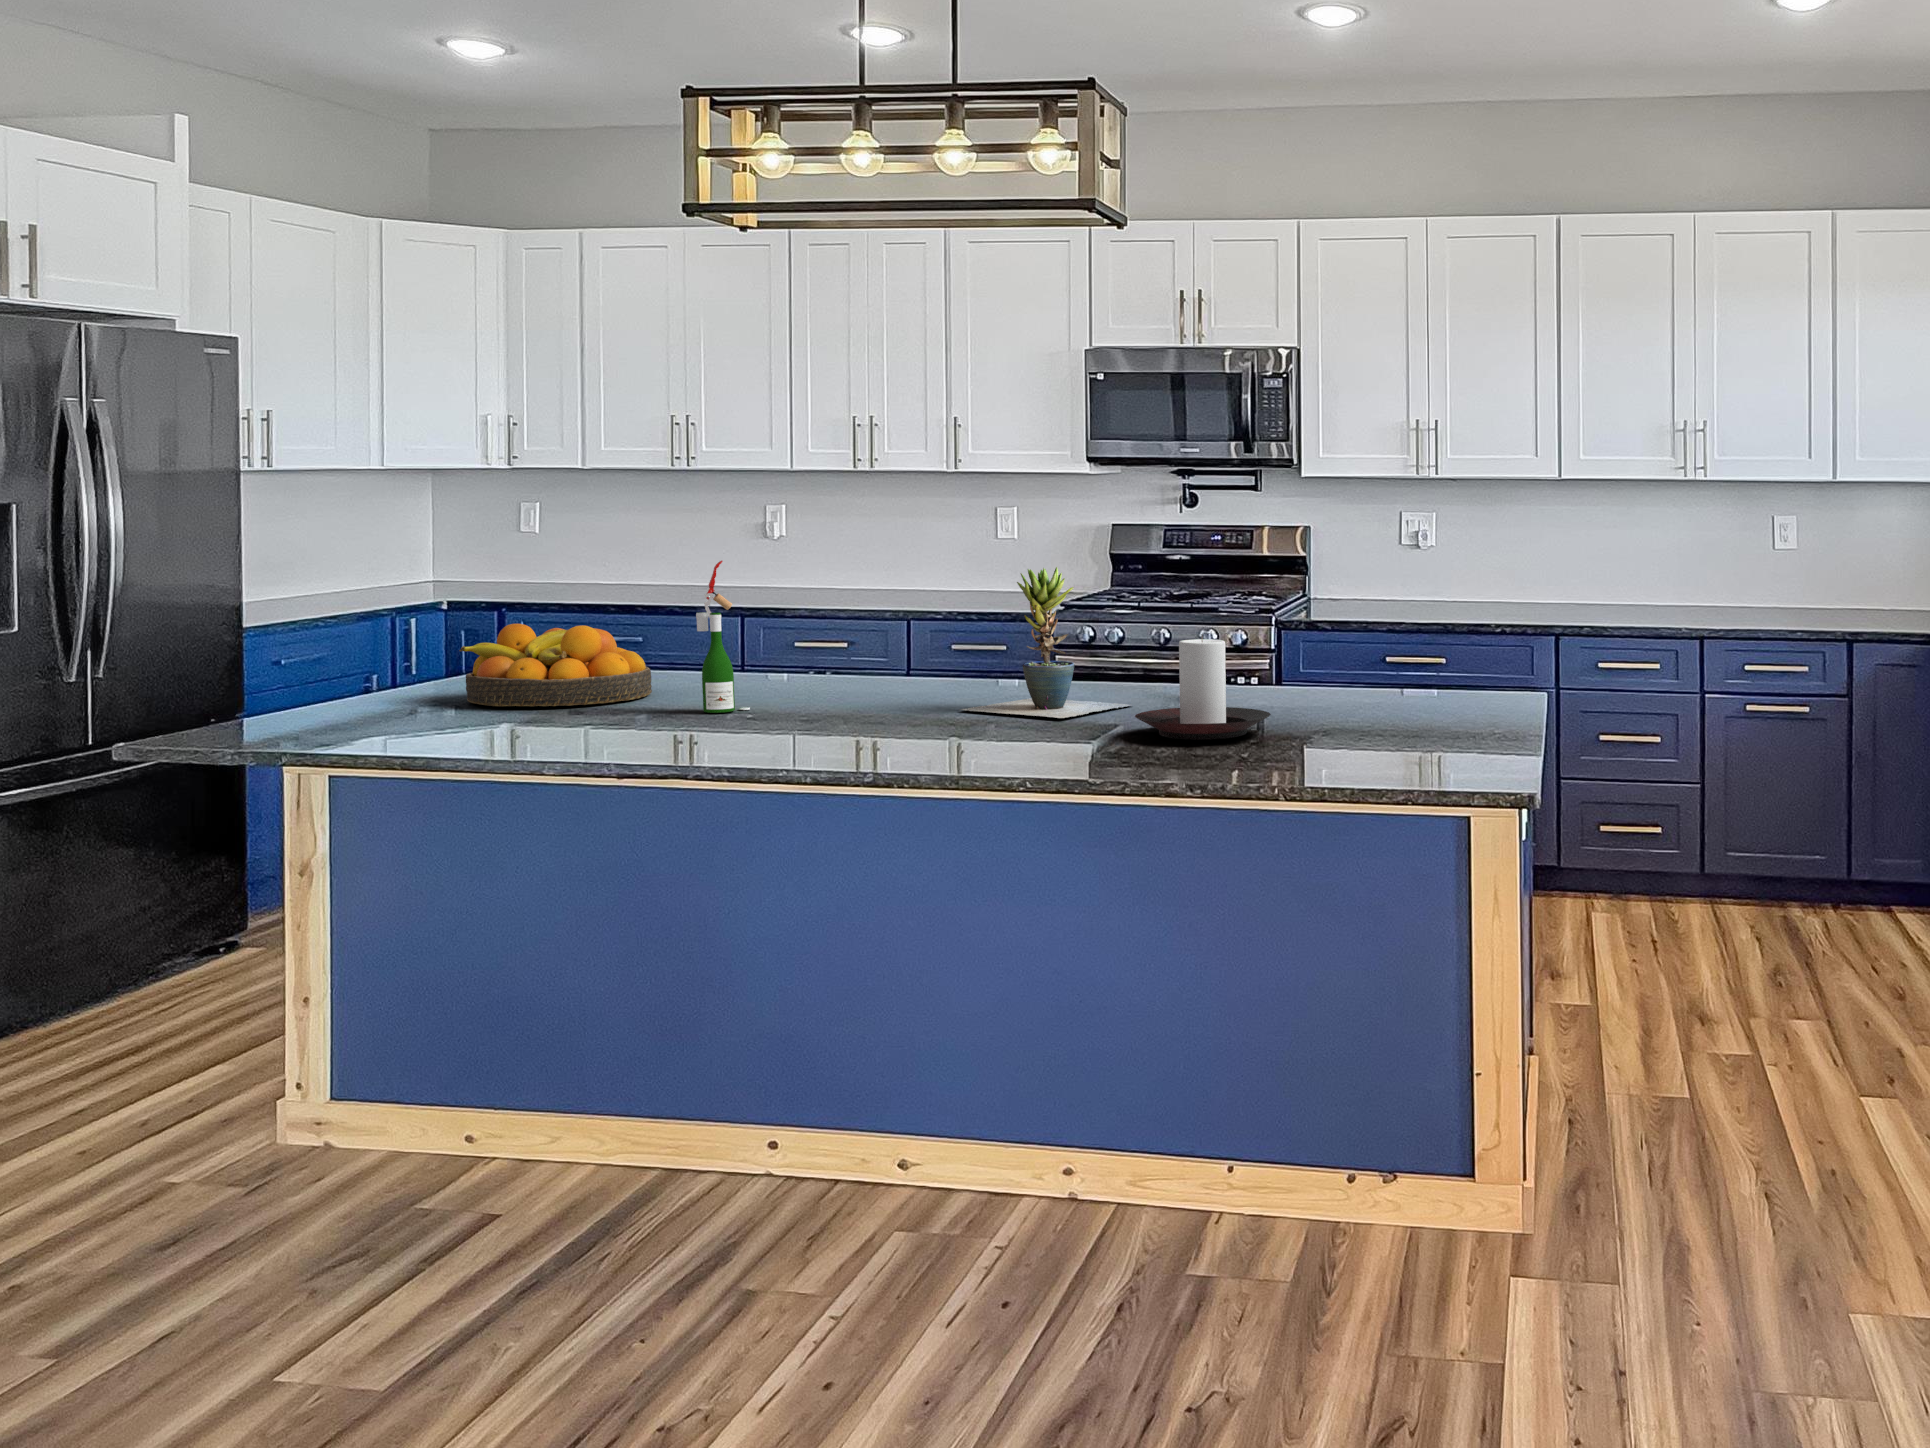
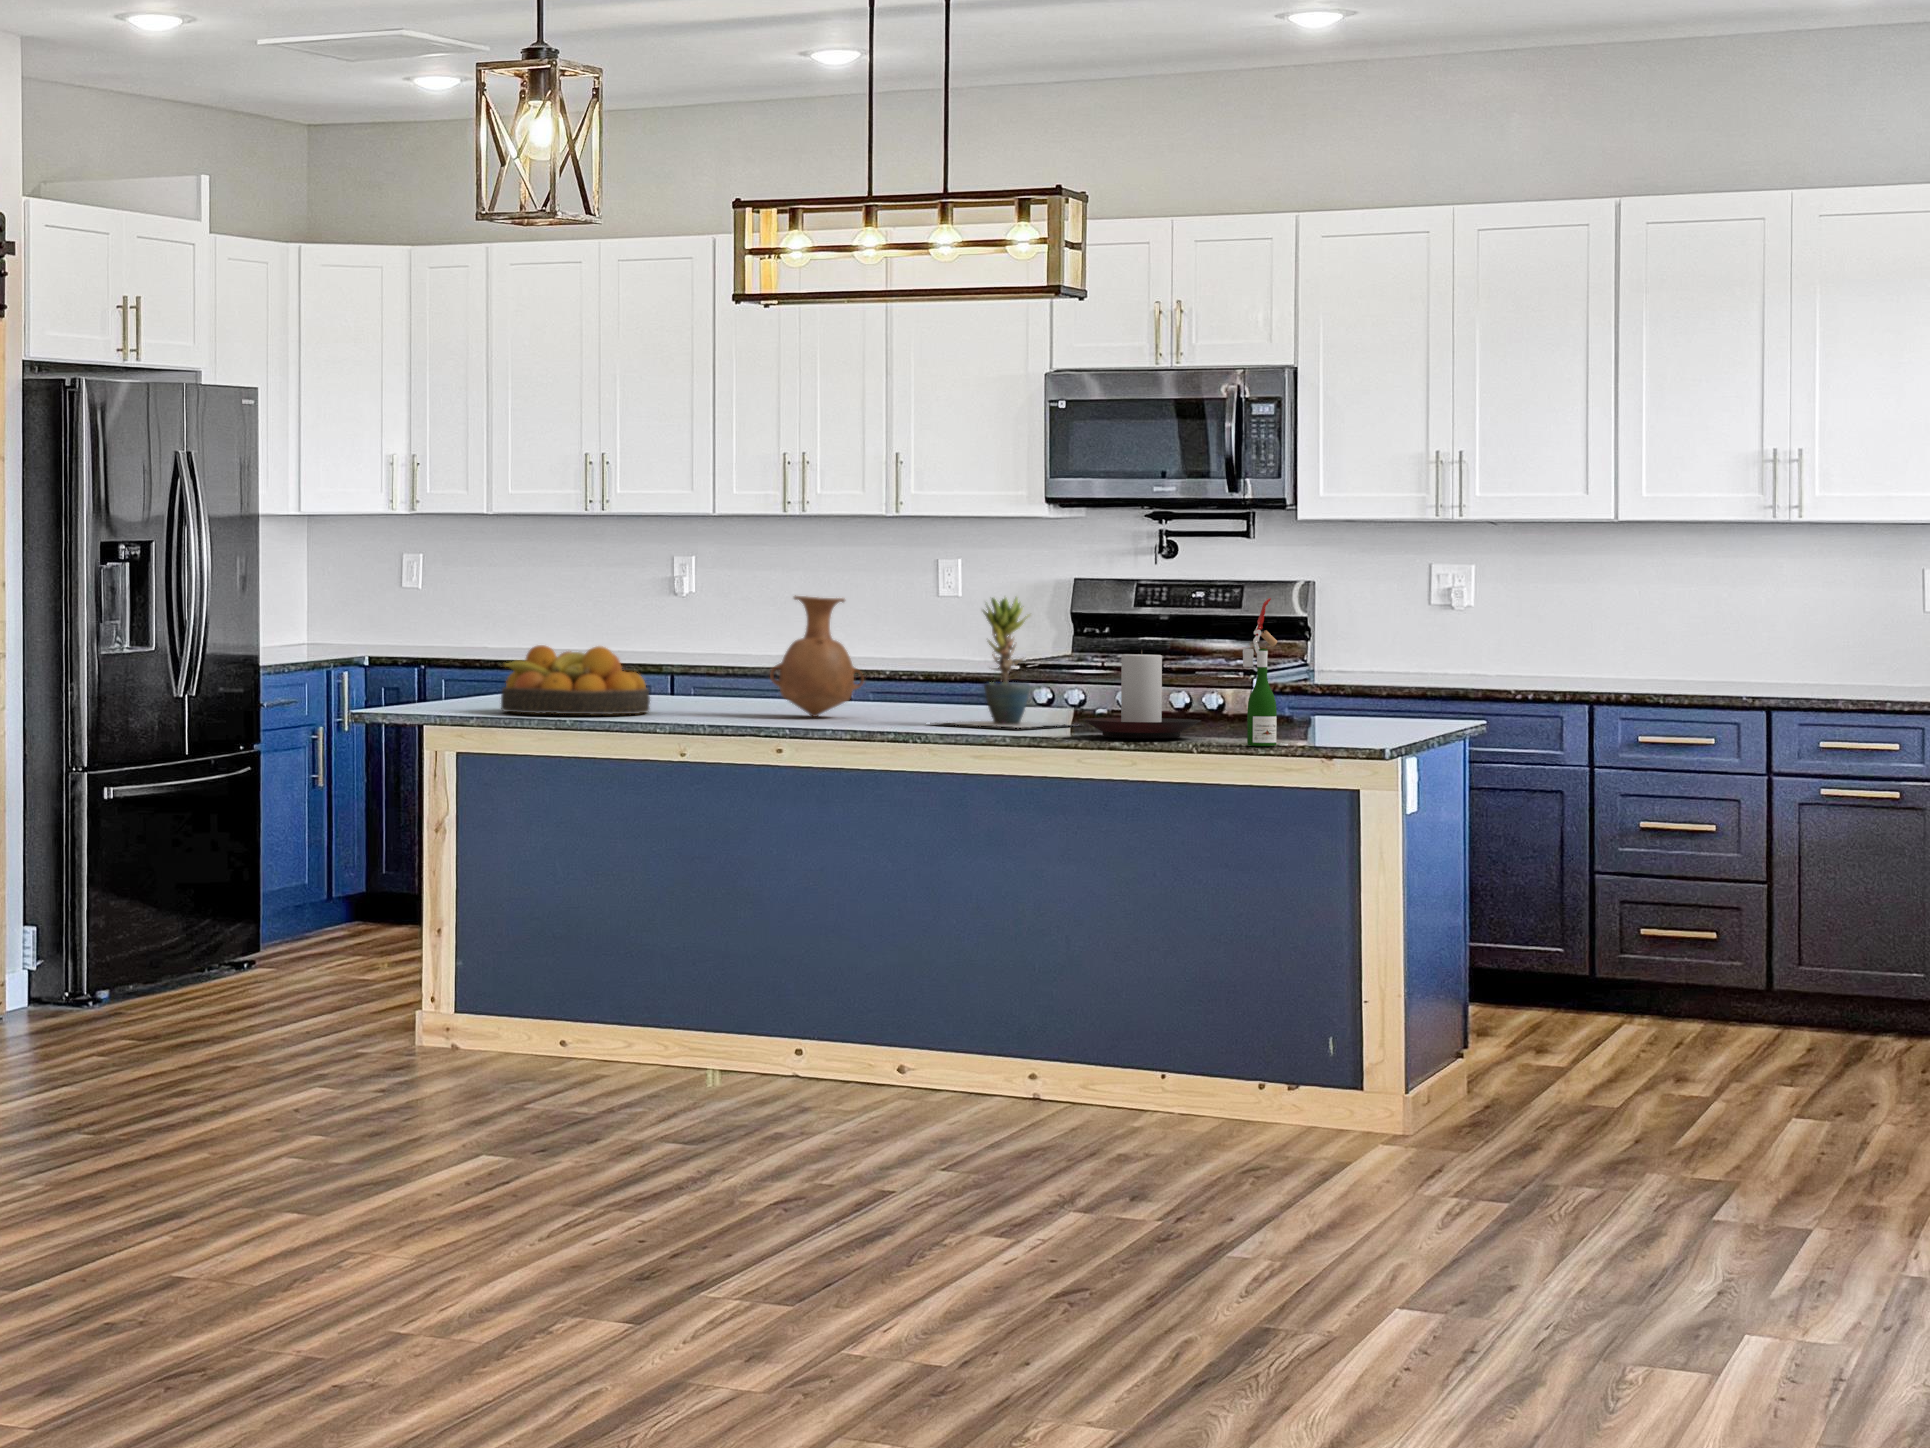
wine bottle: present [696,561,750,713] -> present [1243,598,1288,746]
vase: none [785,565,893,698] -> present [770,595,864,717]

